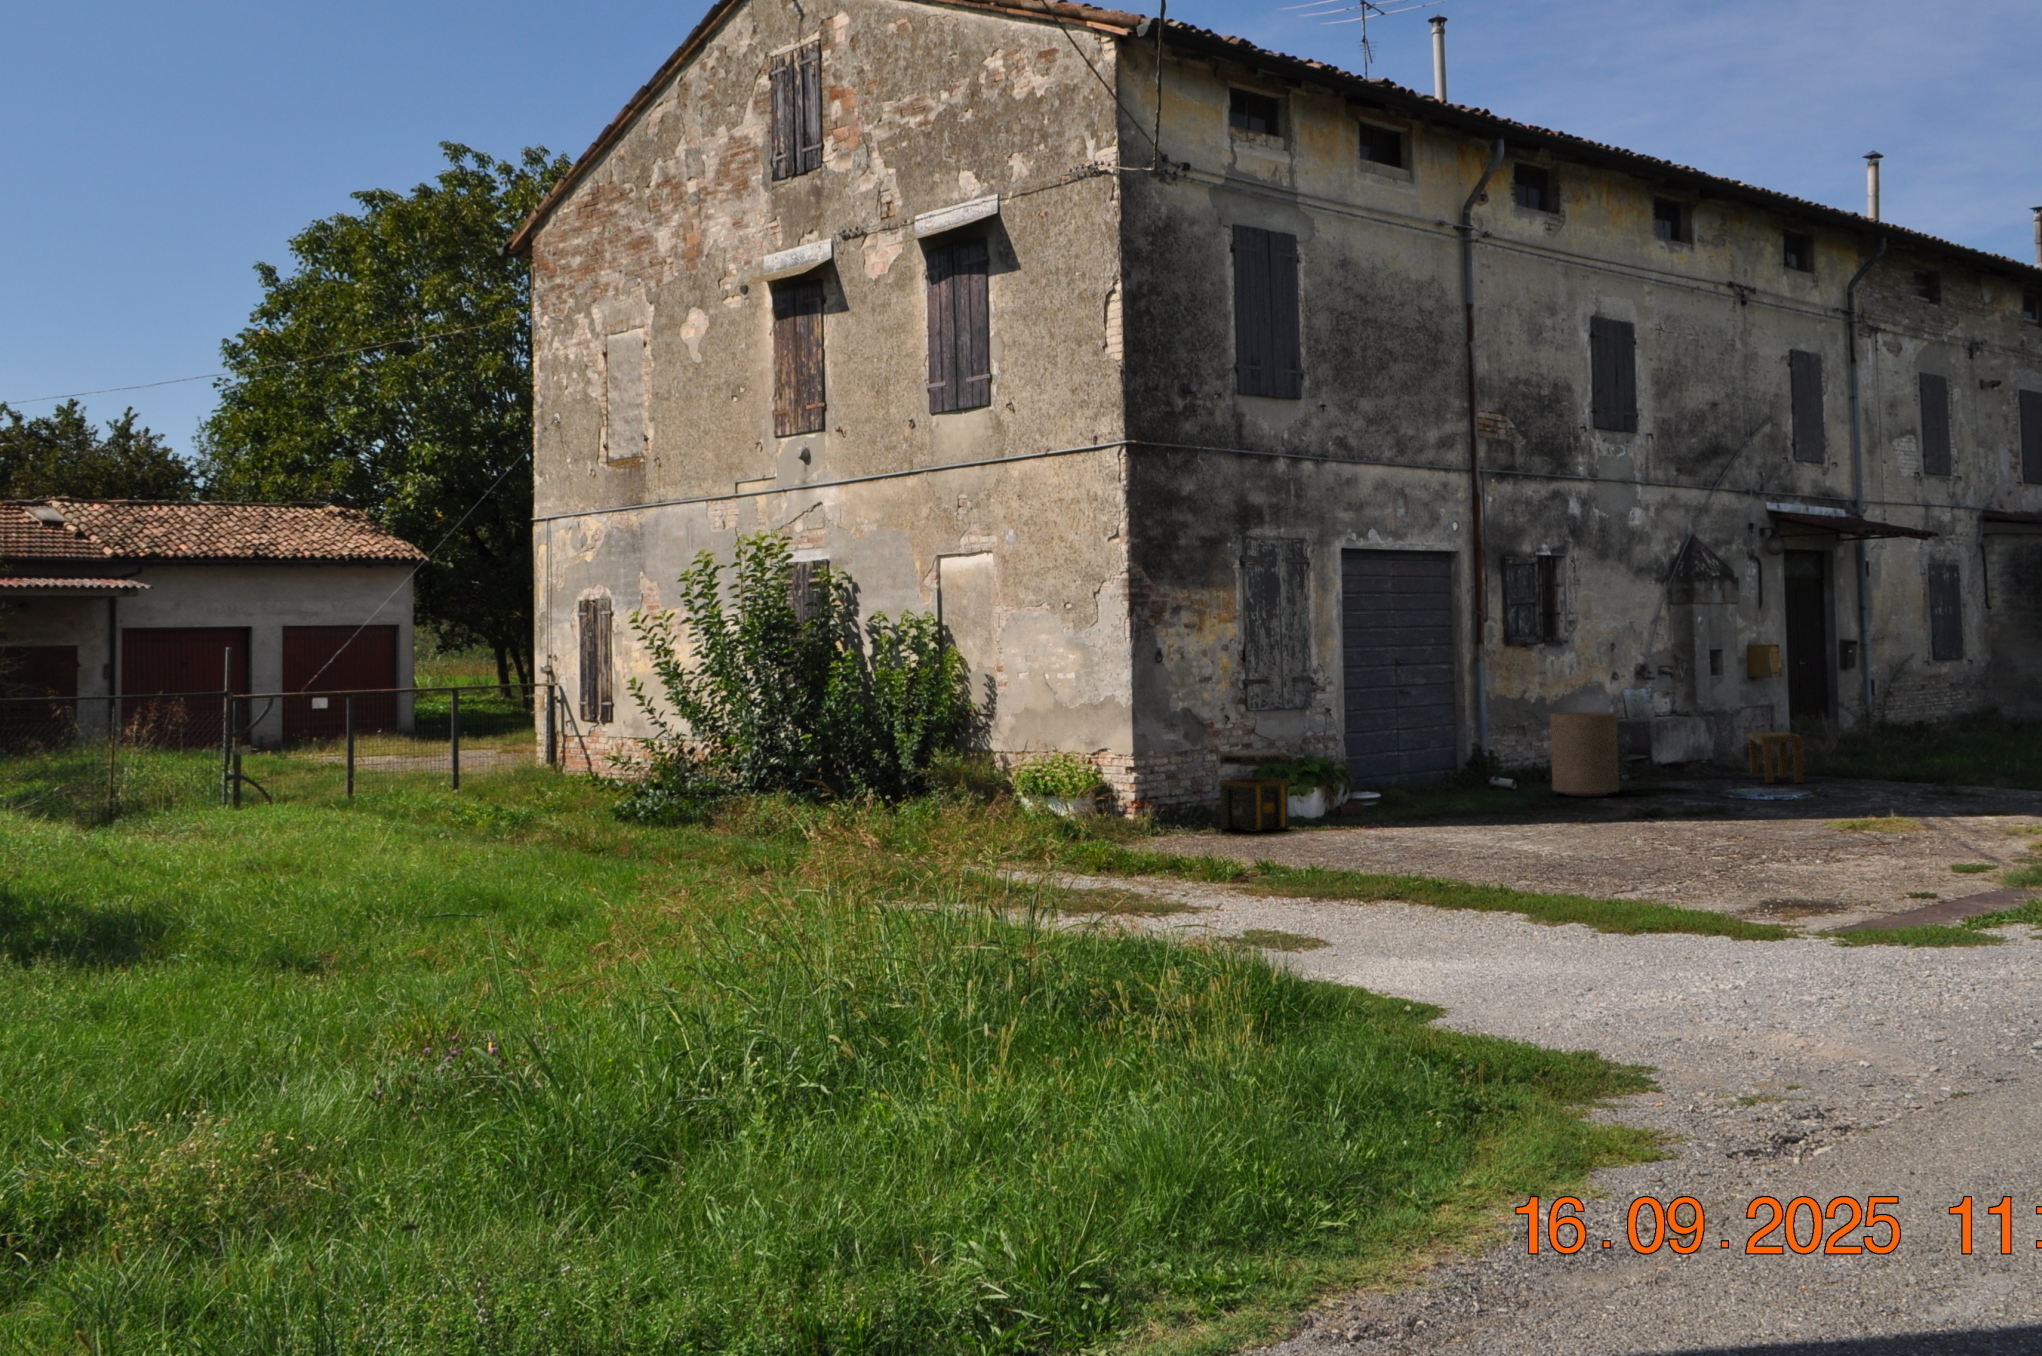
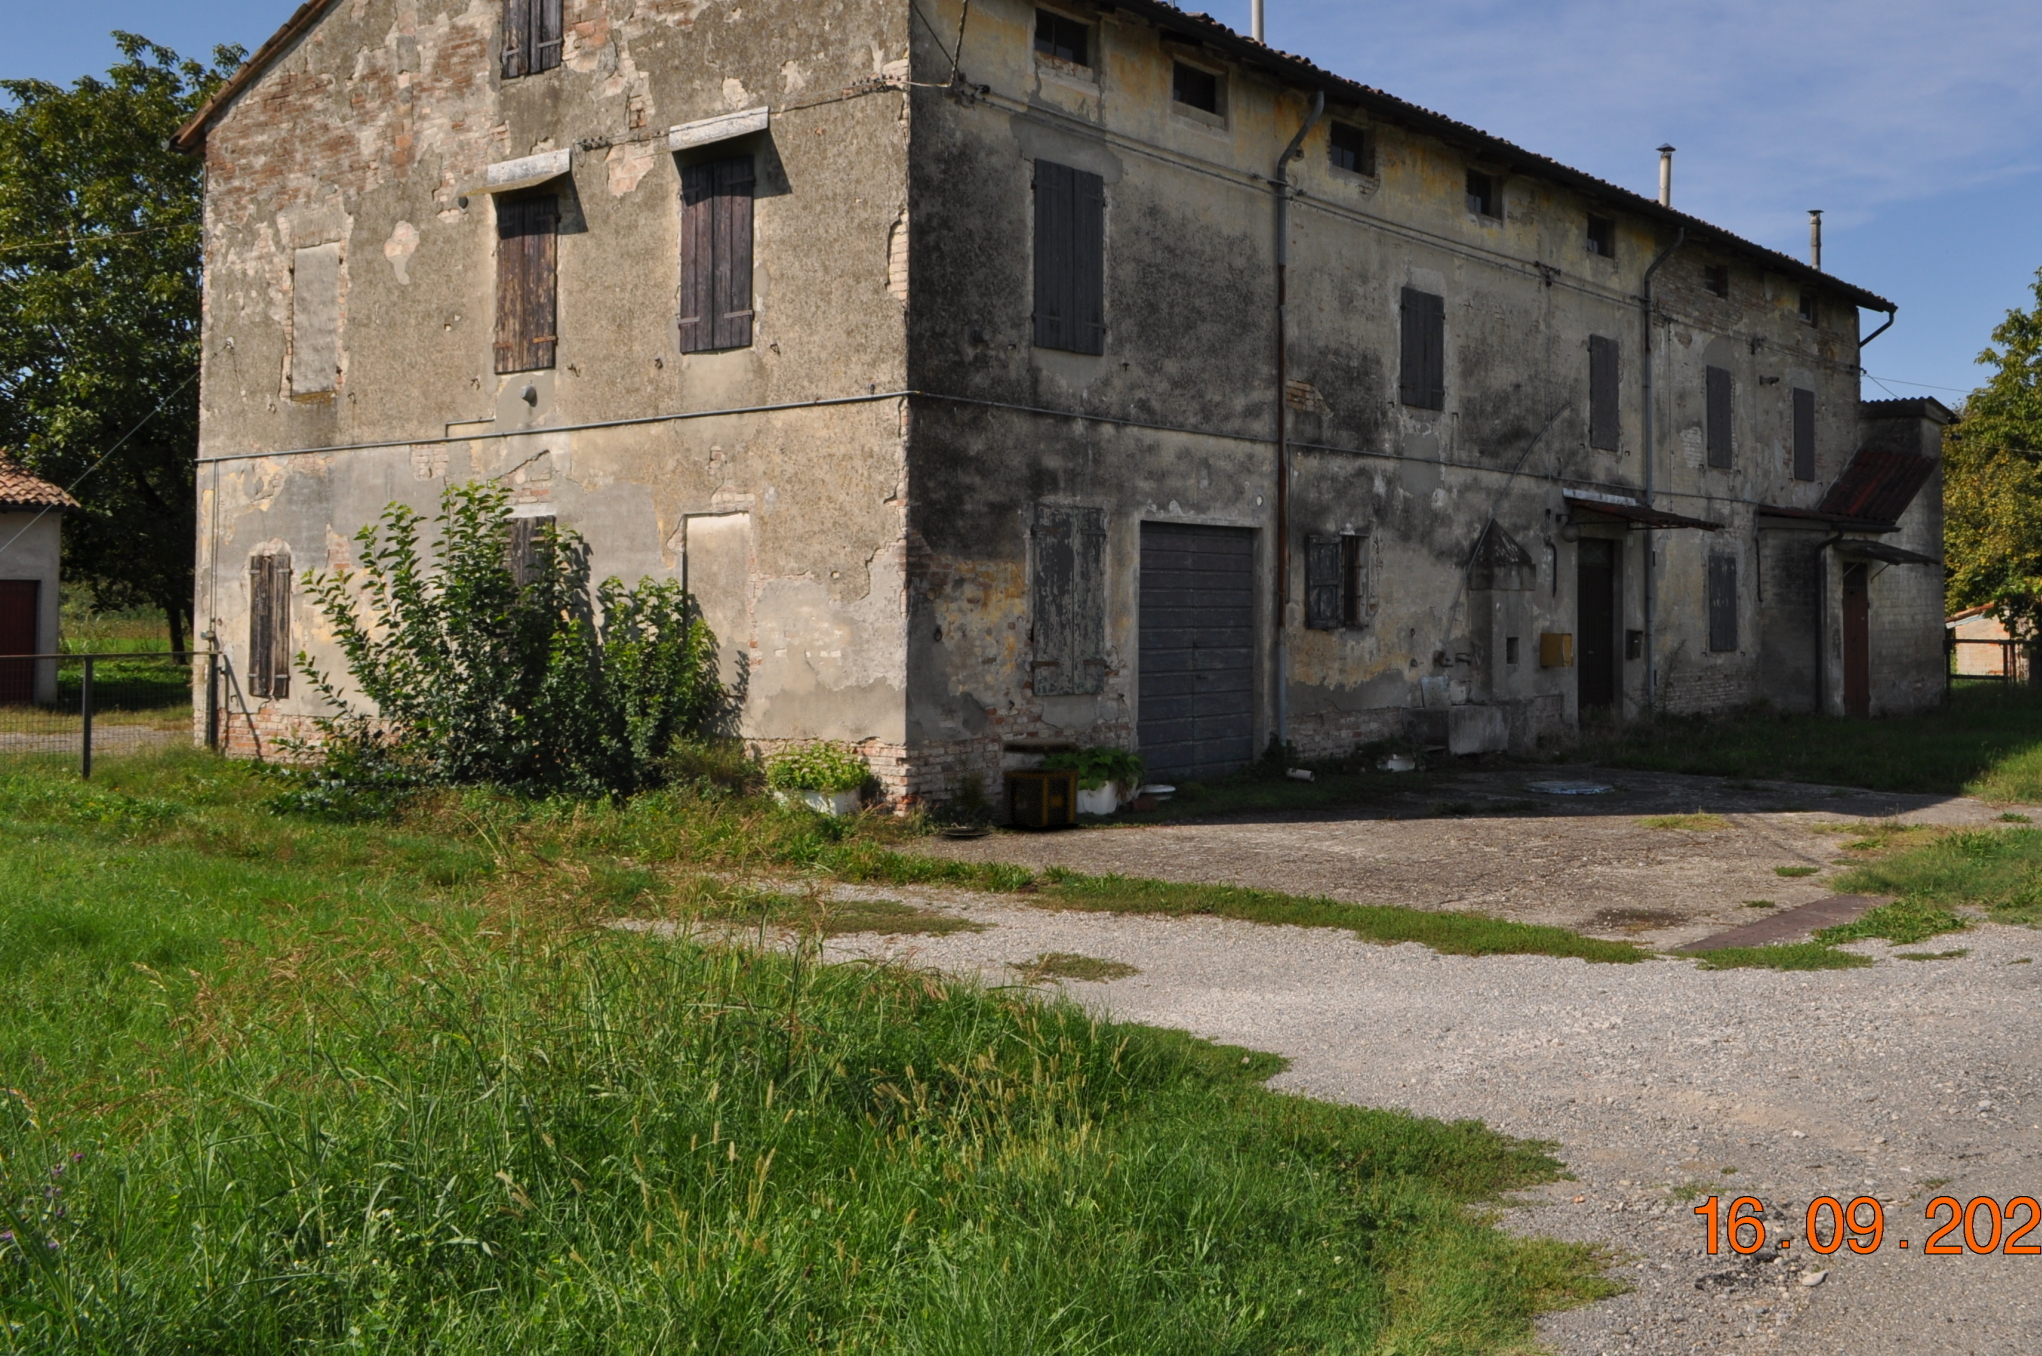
trash can: present [1550,712,1619,797] -> none [1346,695,1412,782]
bench: present [1748,732,1803,783] -> none [1530,714,1583,766]
potted tree: none [1167,757,1213,837] -> present [944,754,993,836]

